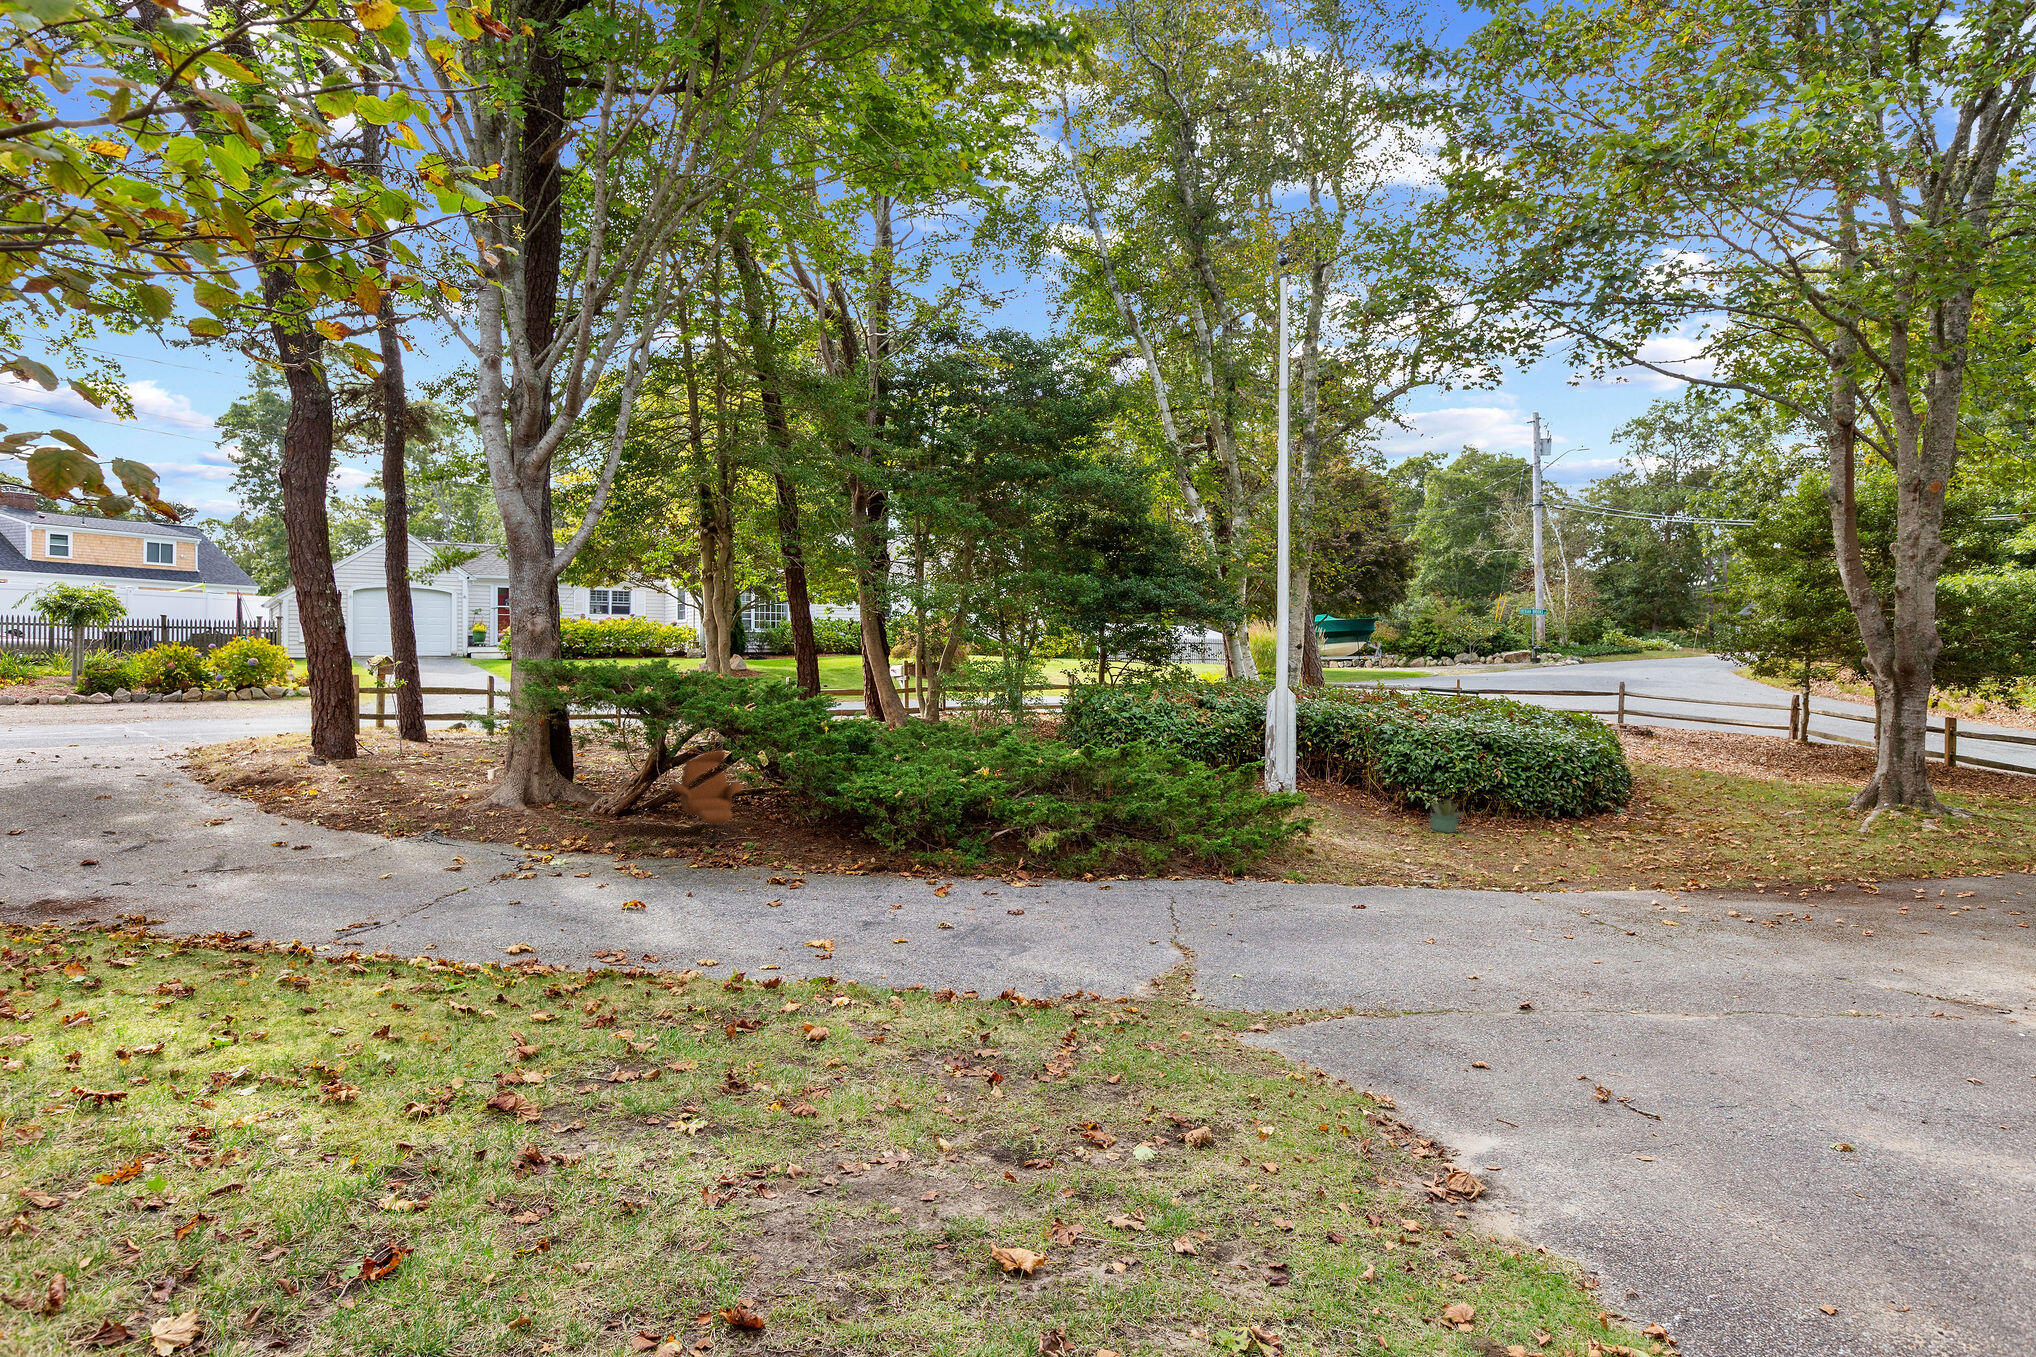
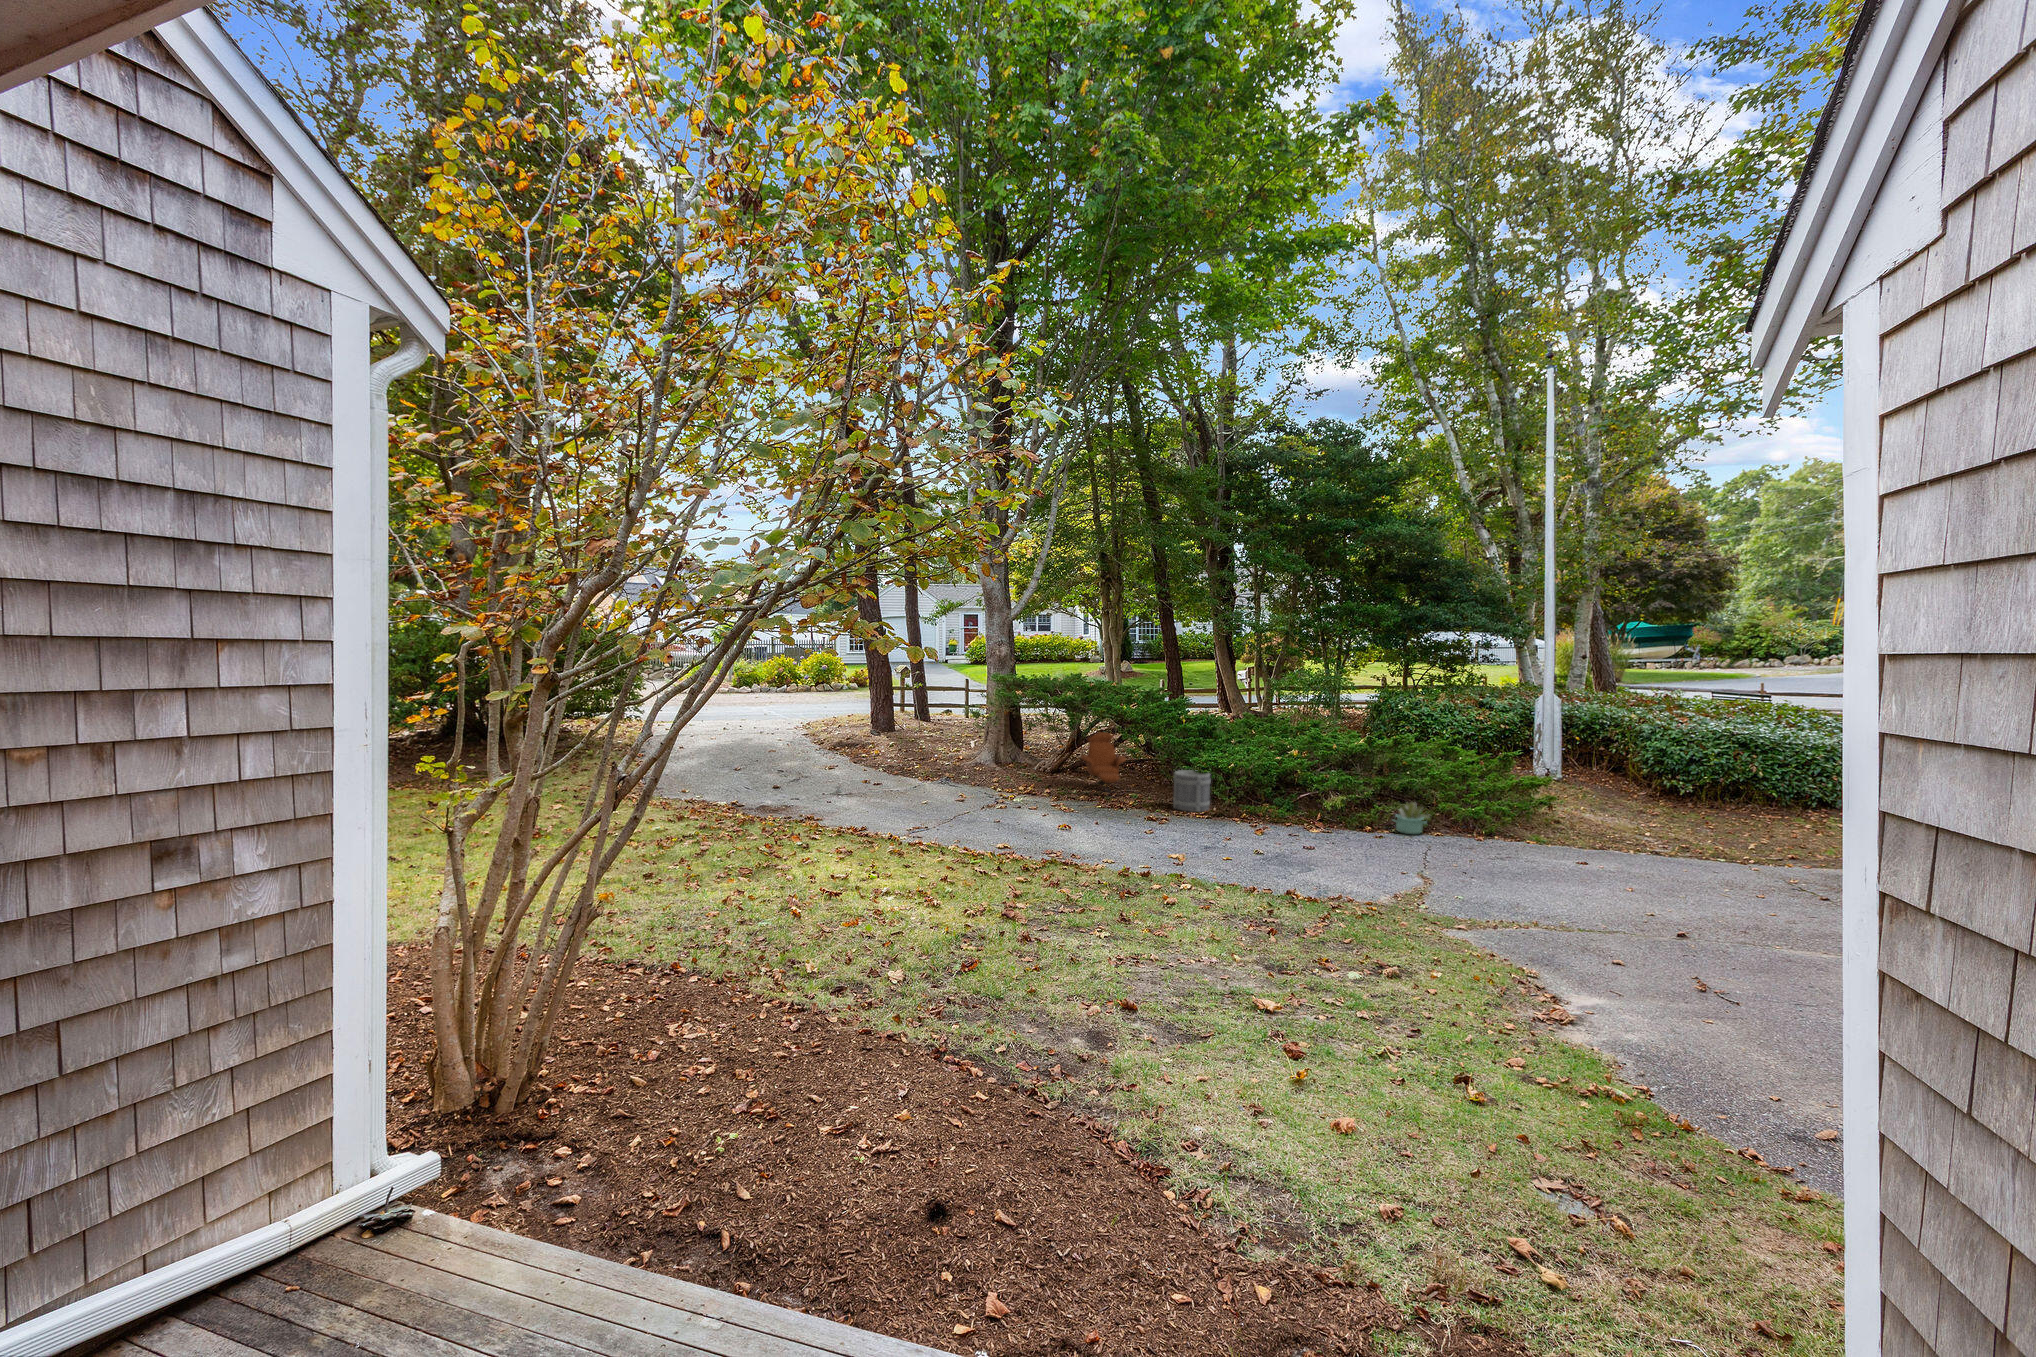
bucket: none [815,800,872,862] -> present [1173,770,1211,812]
decorative plant: present [1430,800,1463,833] -> present [1393,802,1429,834]

